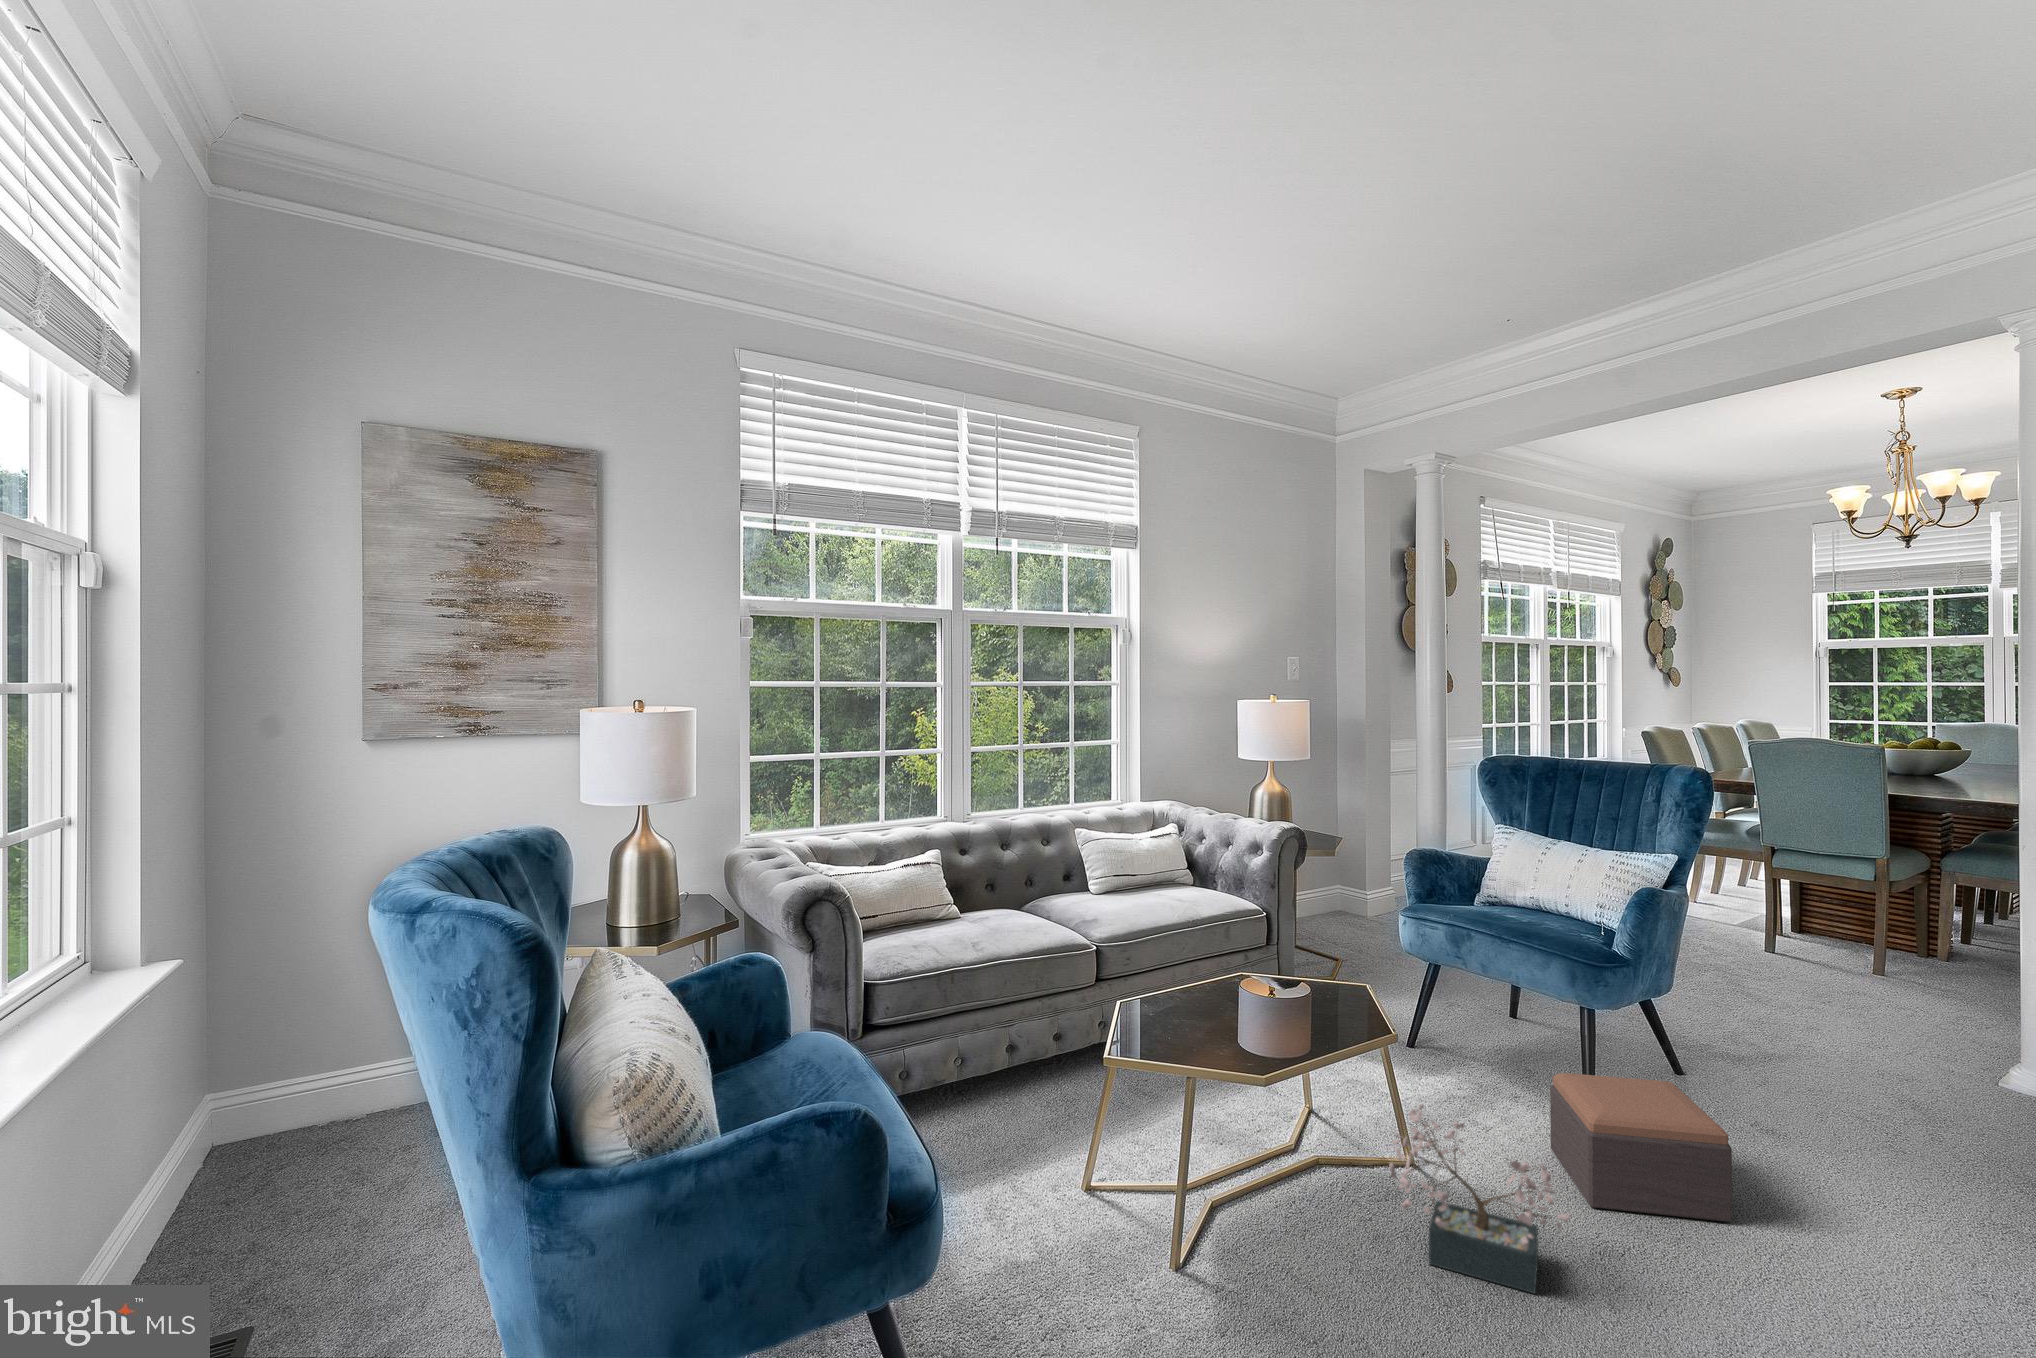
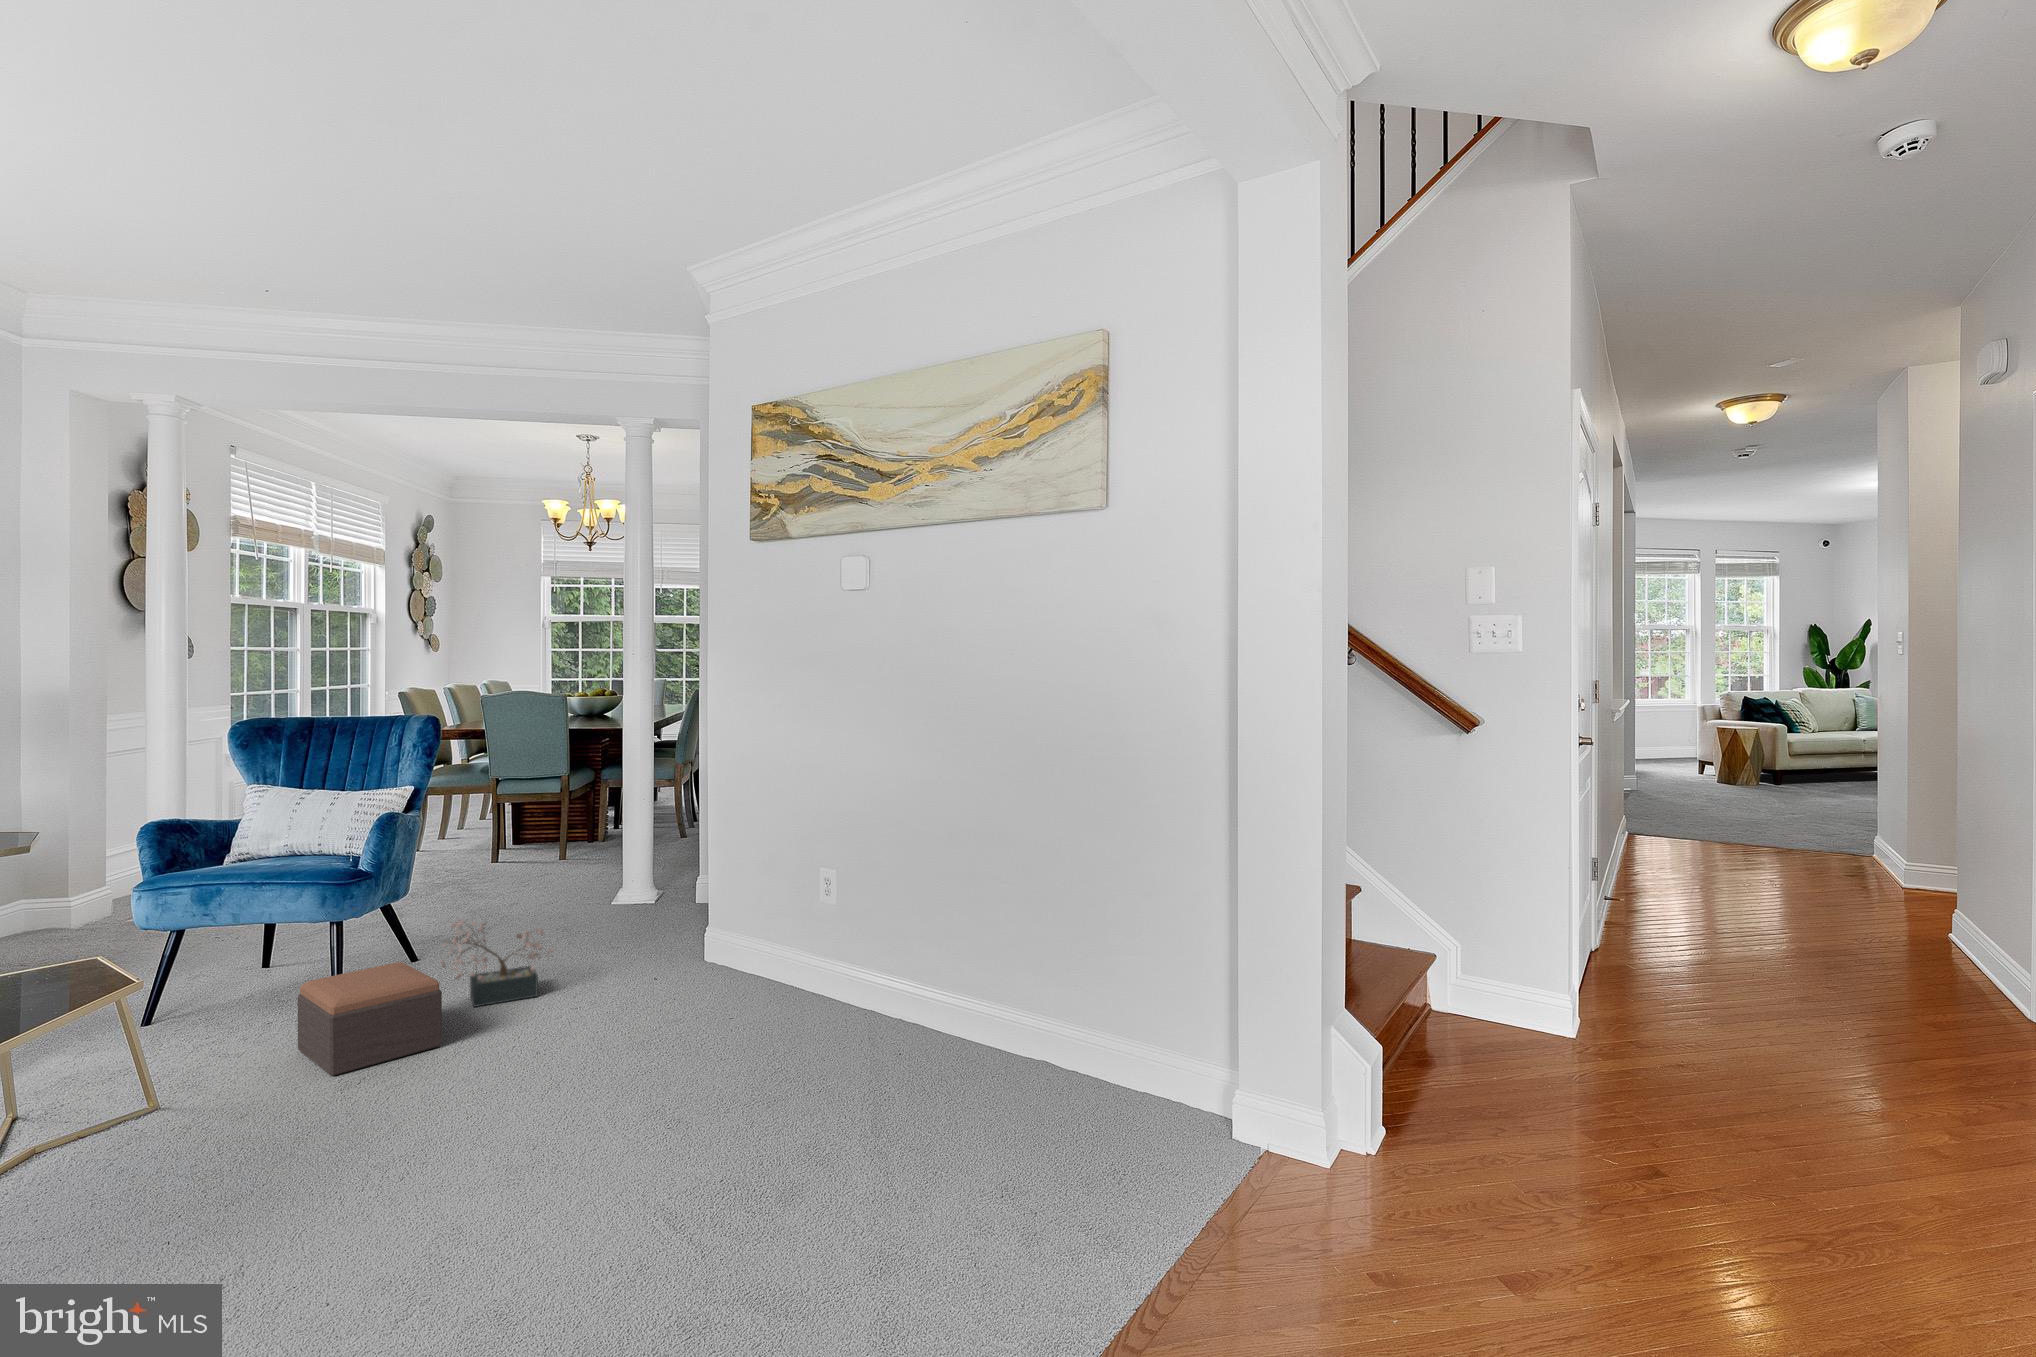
decorative plant: present [1390,1105,1569,1293] -> present [441,919,553,1007]

